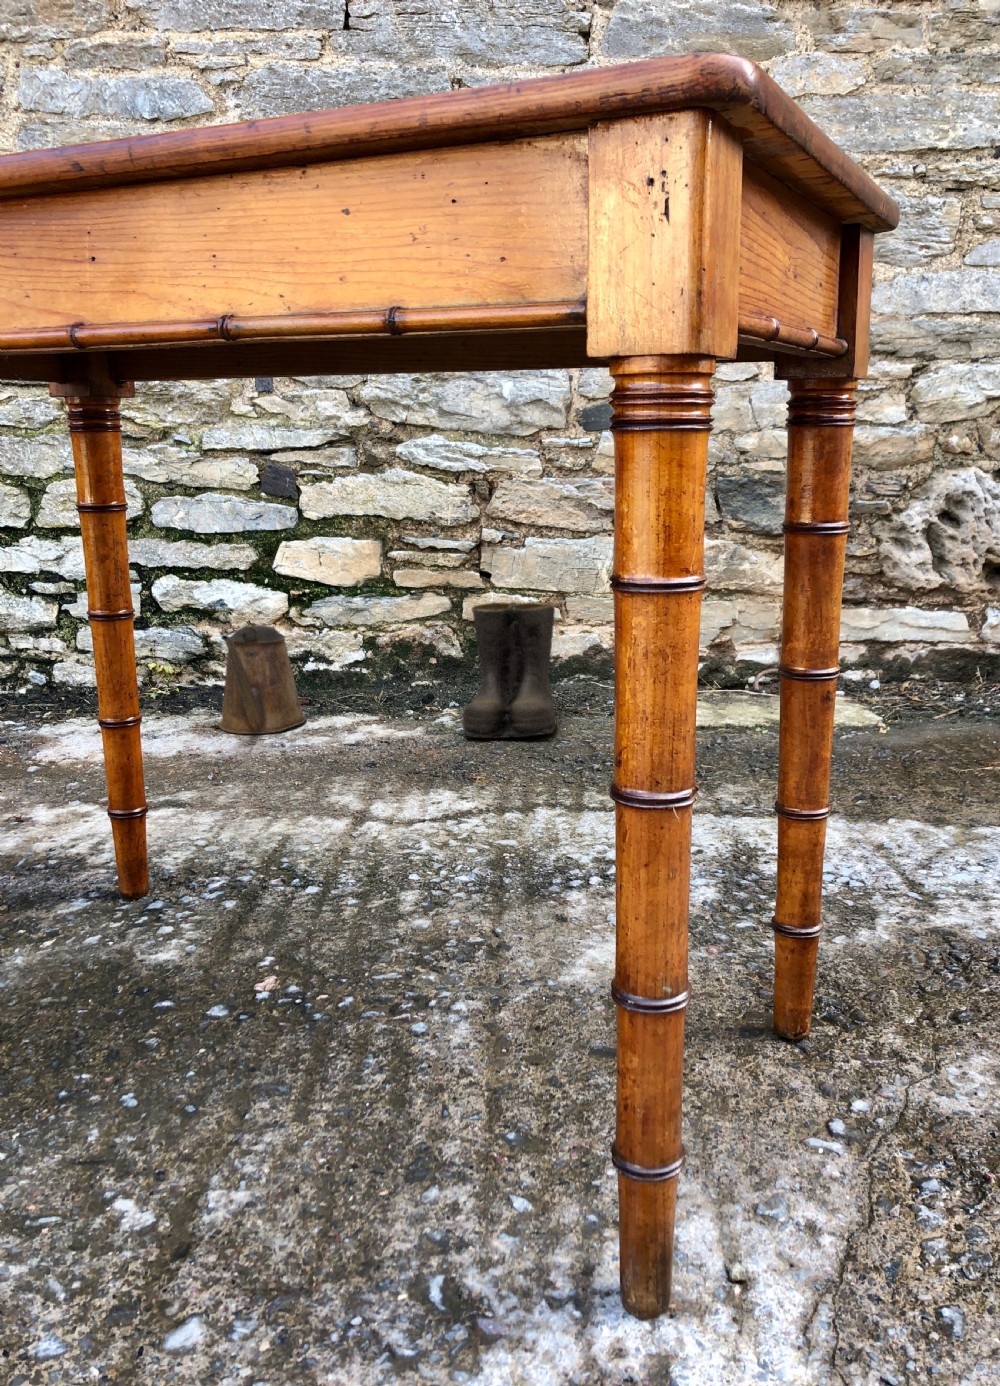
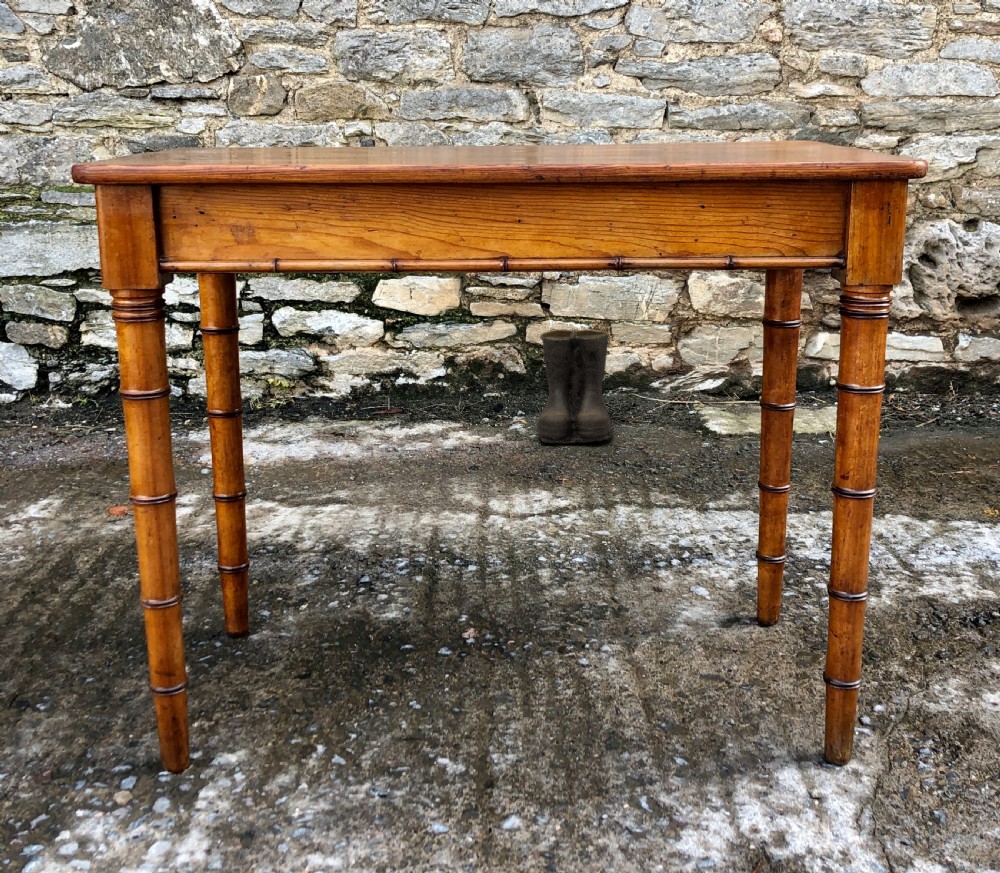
watering can: present [219,625,306,734] -> none [335,350,406,441]

